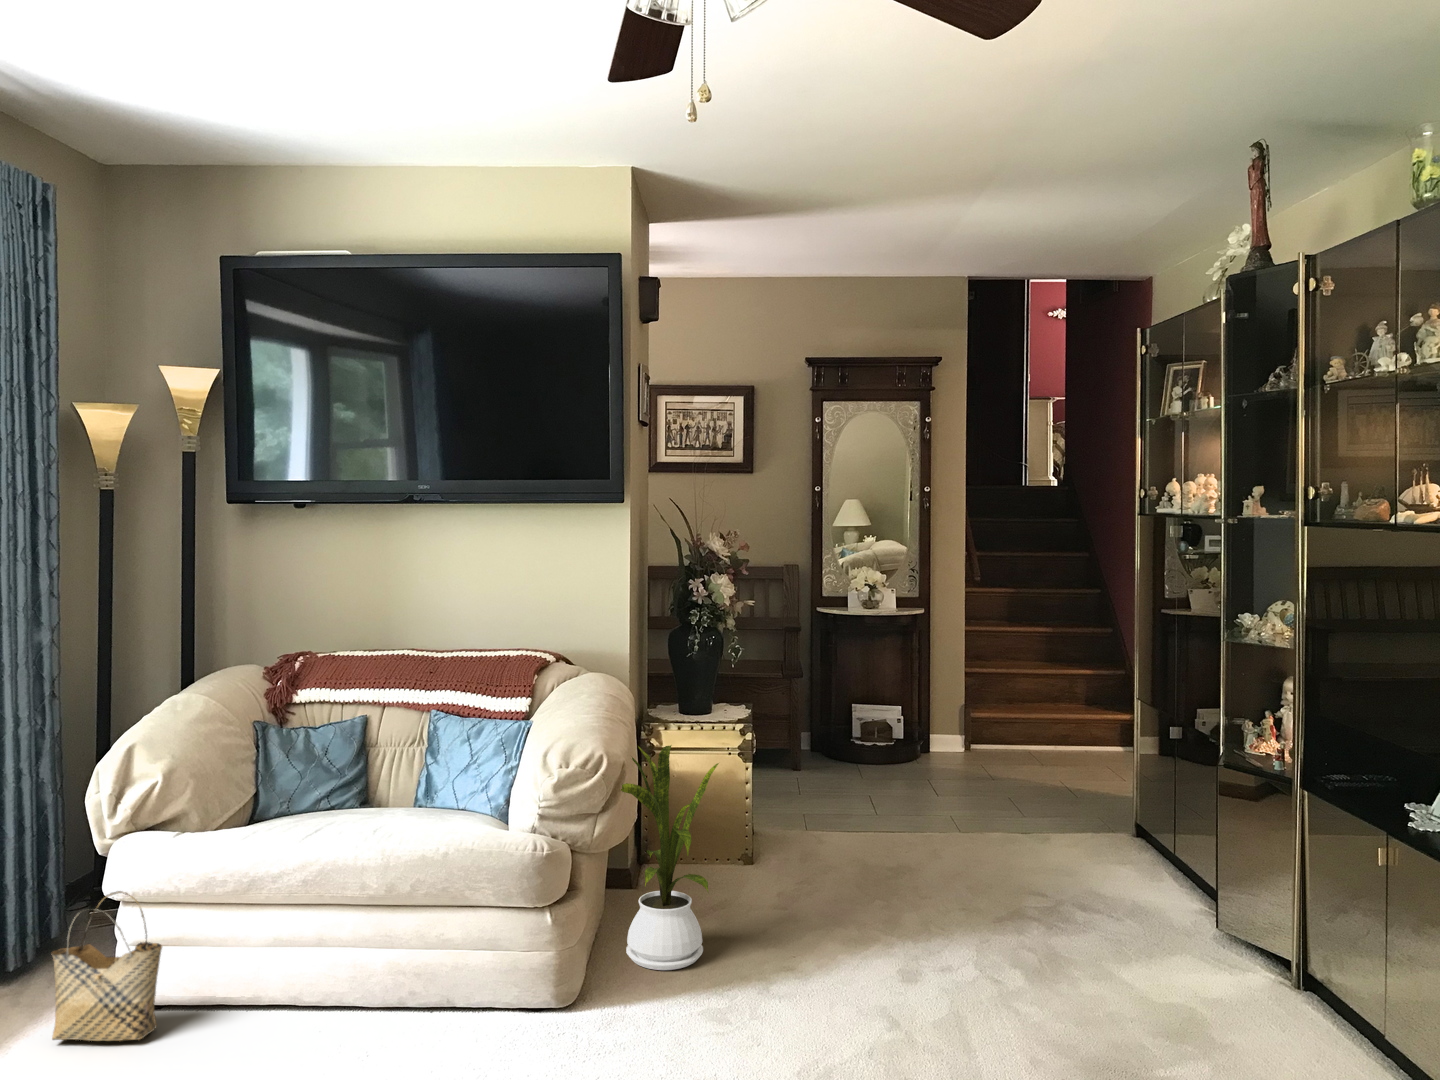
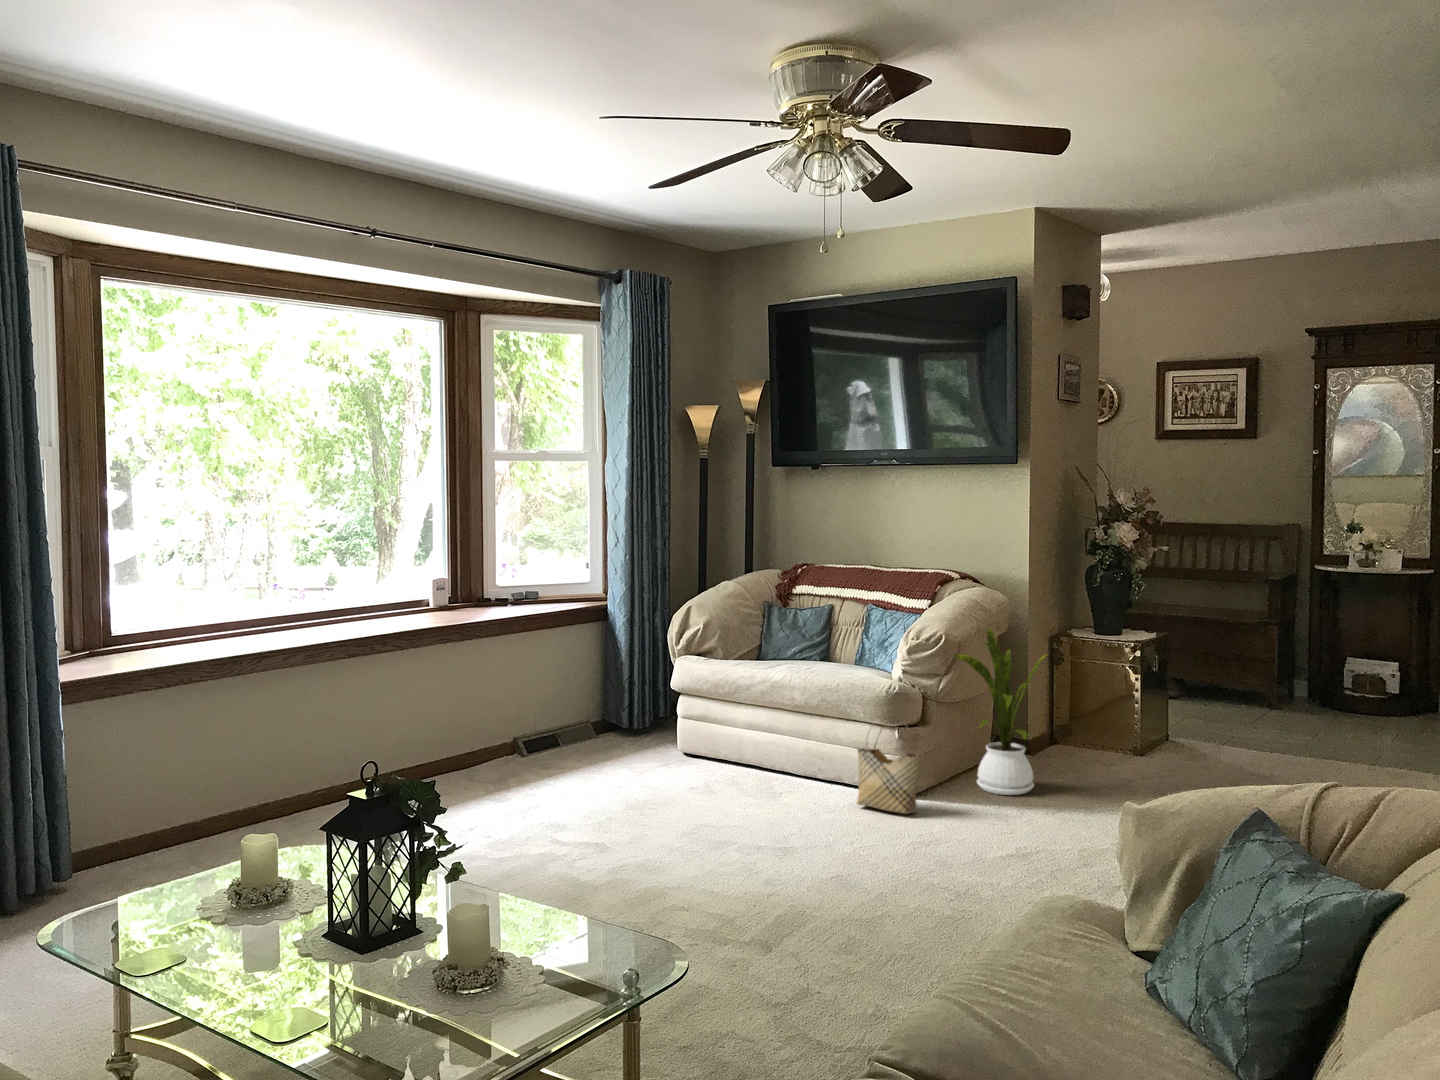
woven basket: present [52,891,162,1041] -> present [857,718,921,814]

